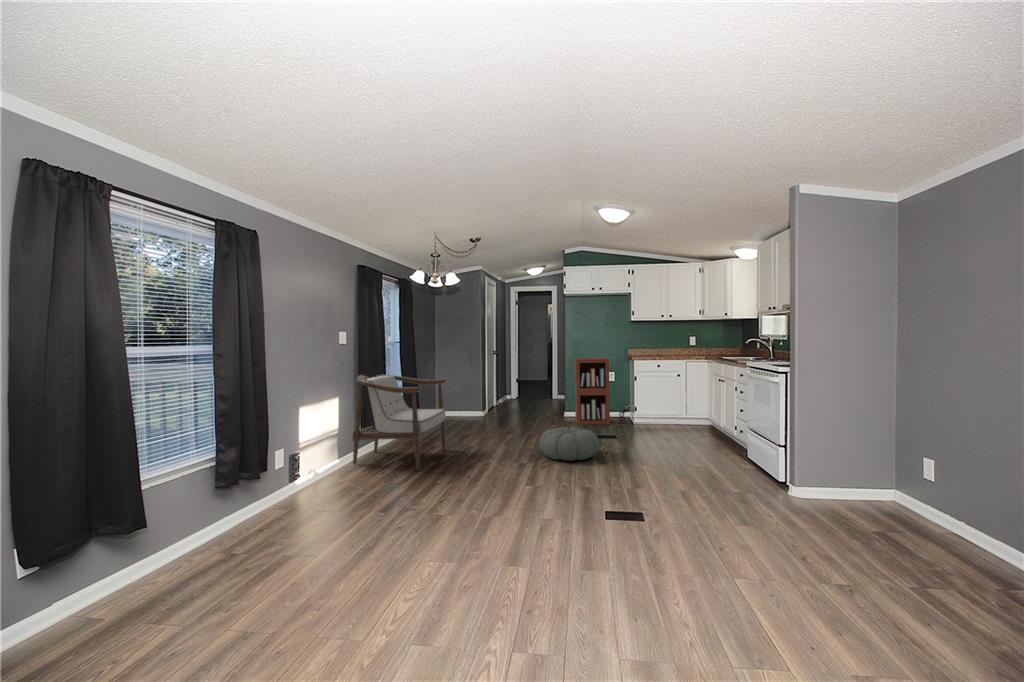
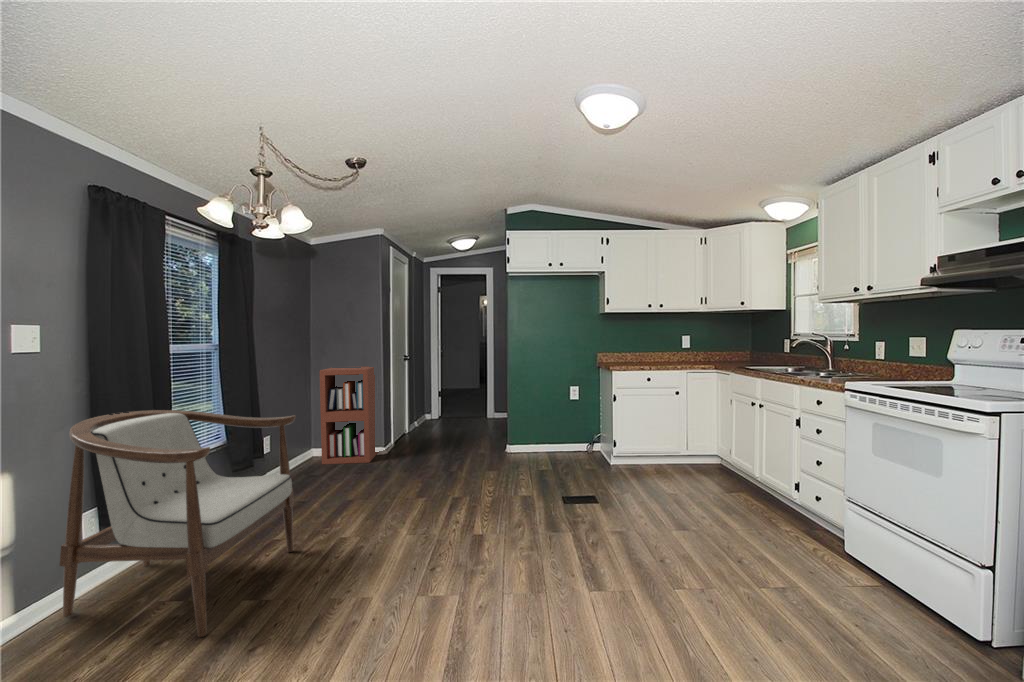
bookshelf: present [575,358,610,424] -> present [320,367,378,464]
pouf: present [540,427,599,461] -> none [472,498,582,575]

